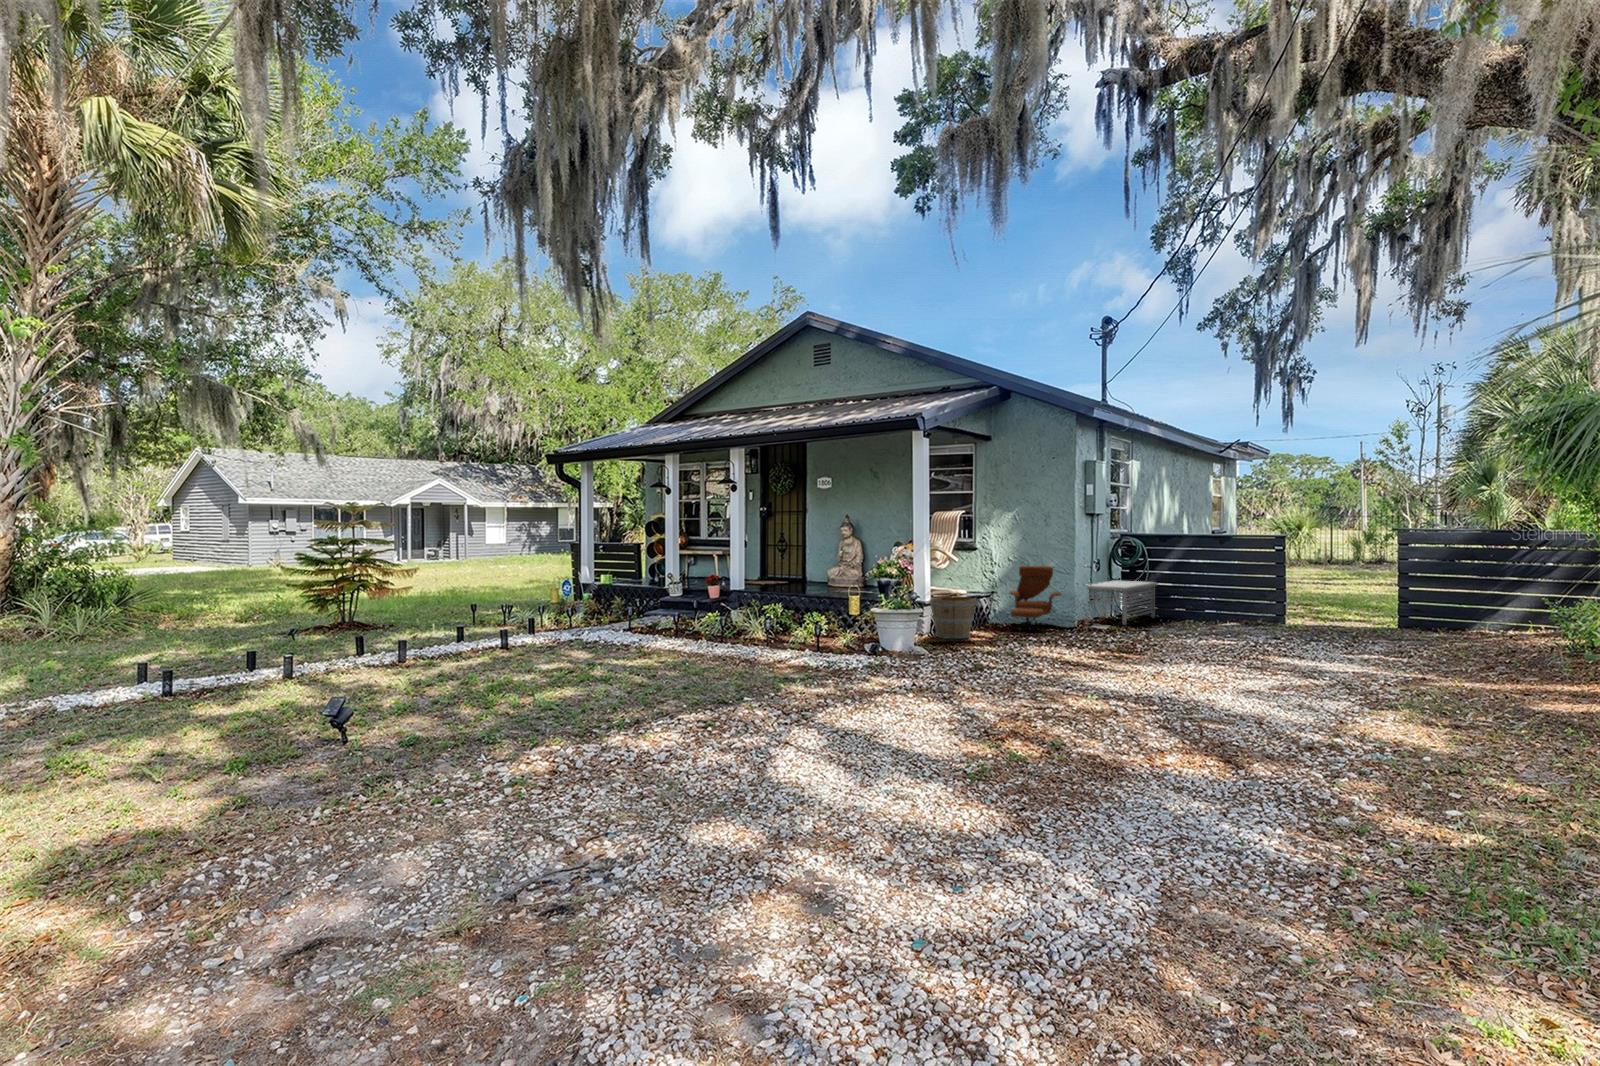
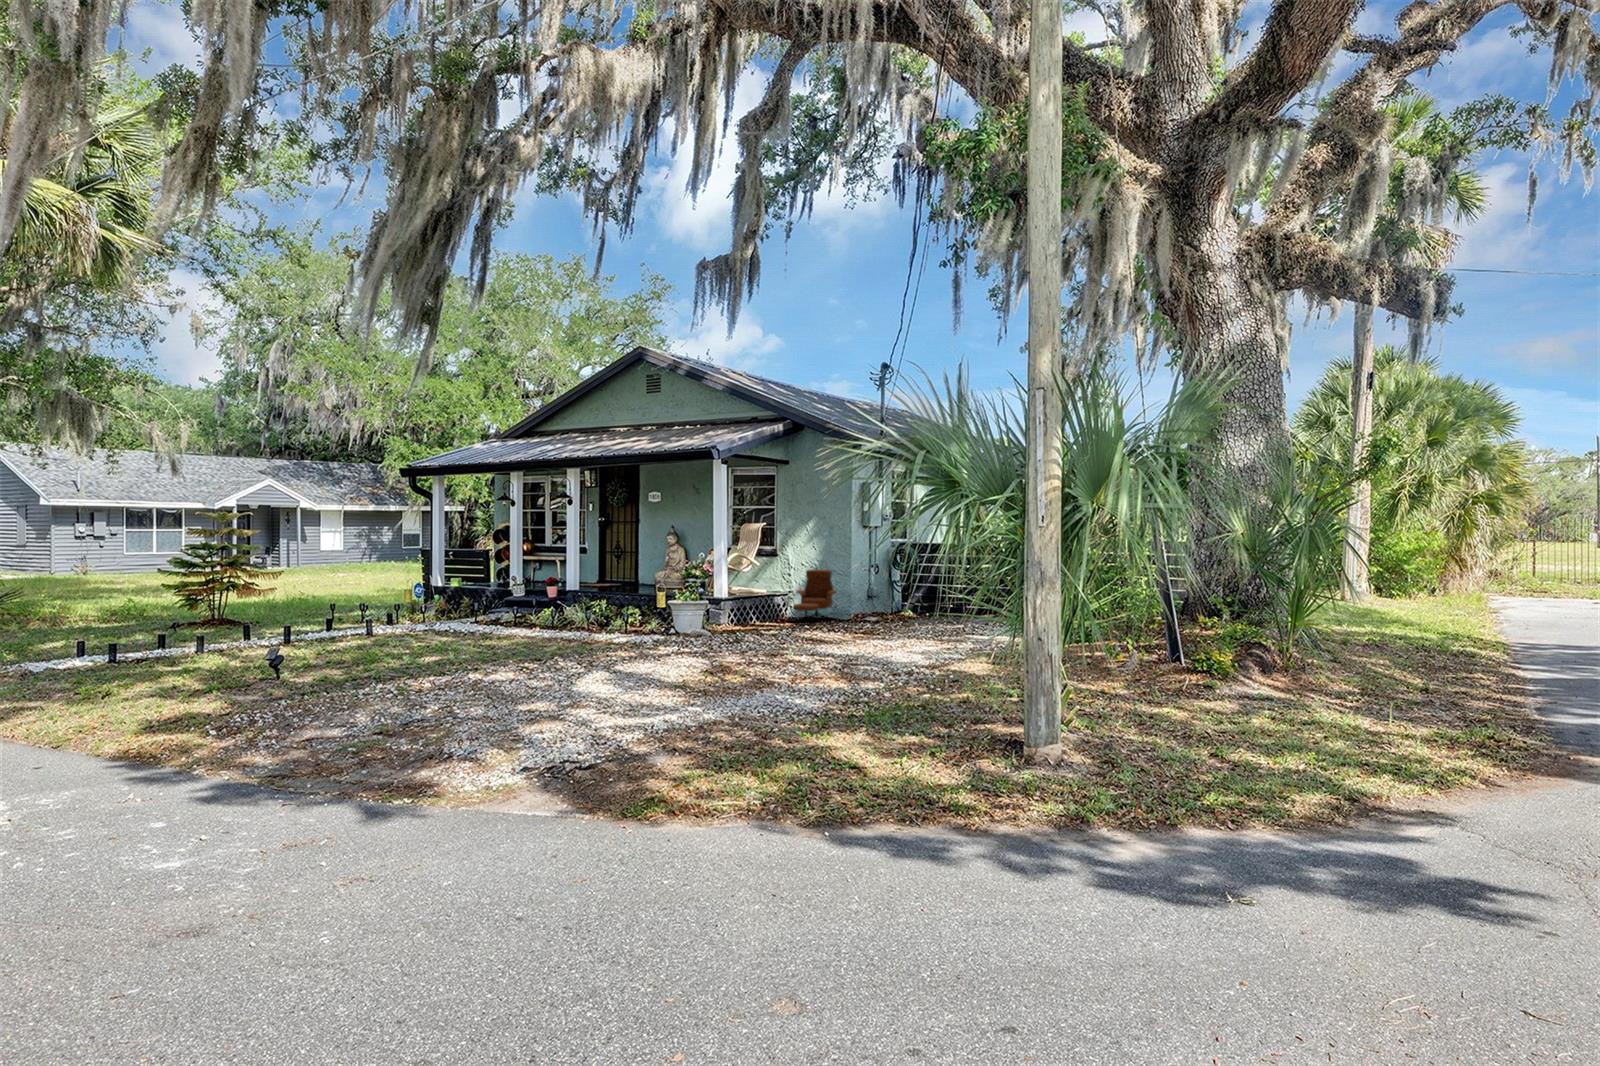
storage bench: present [1087,581,1157,625] -> none [857,583,922,617]
wooden bucket: present [929,596,977,639] -> none [723,593,760,627]

